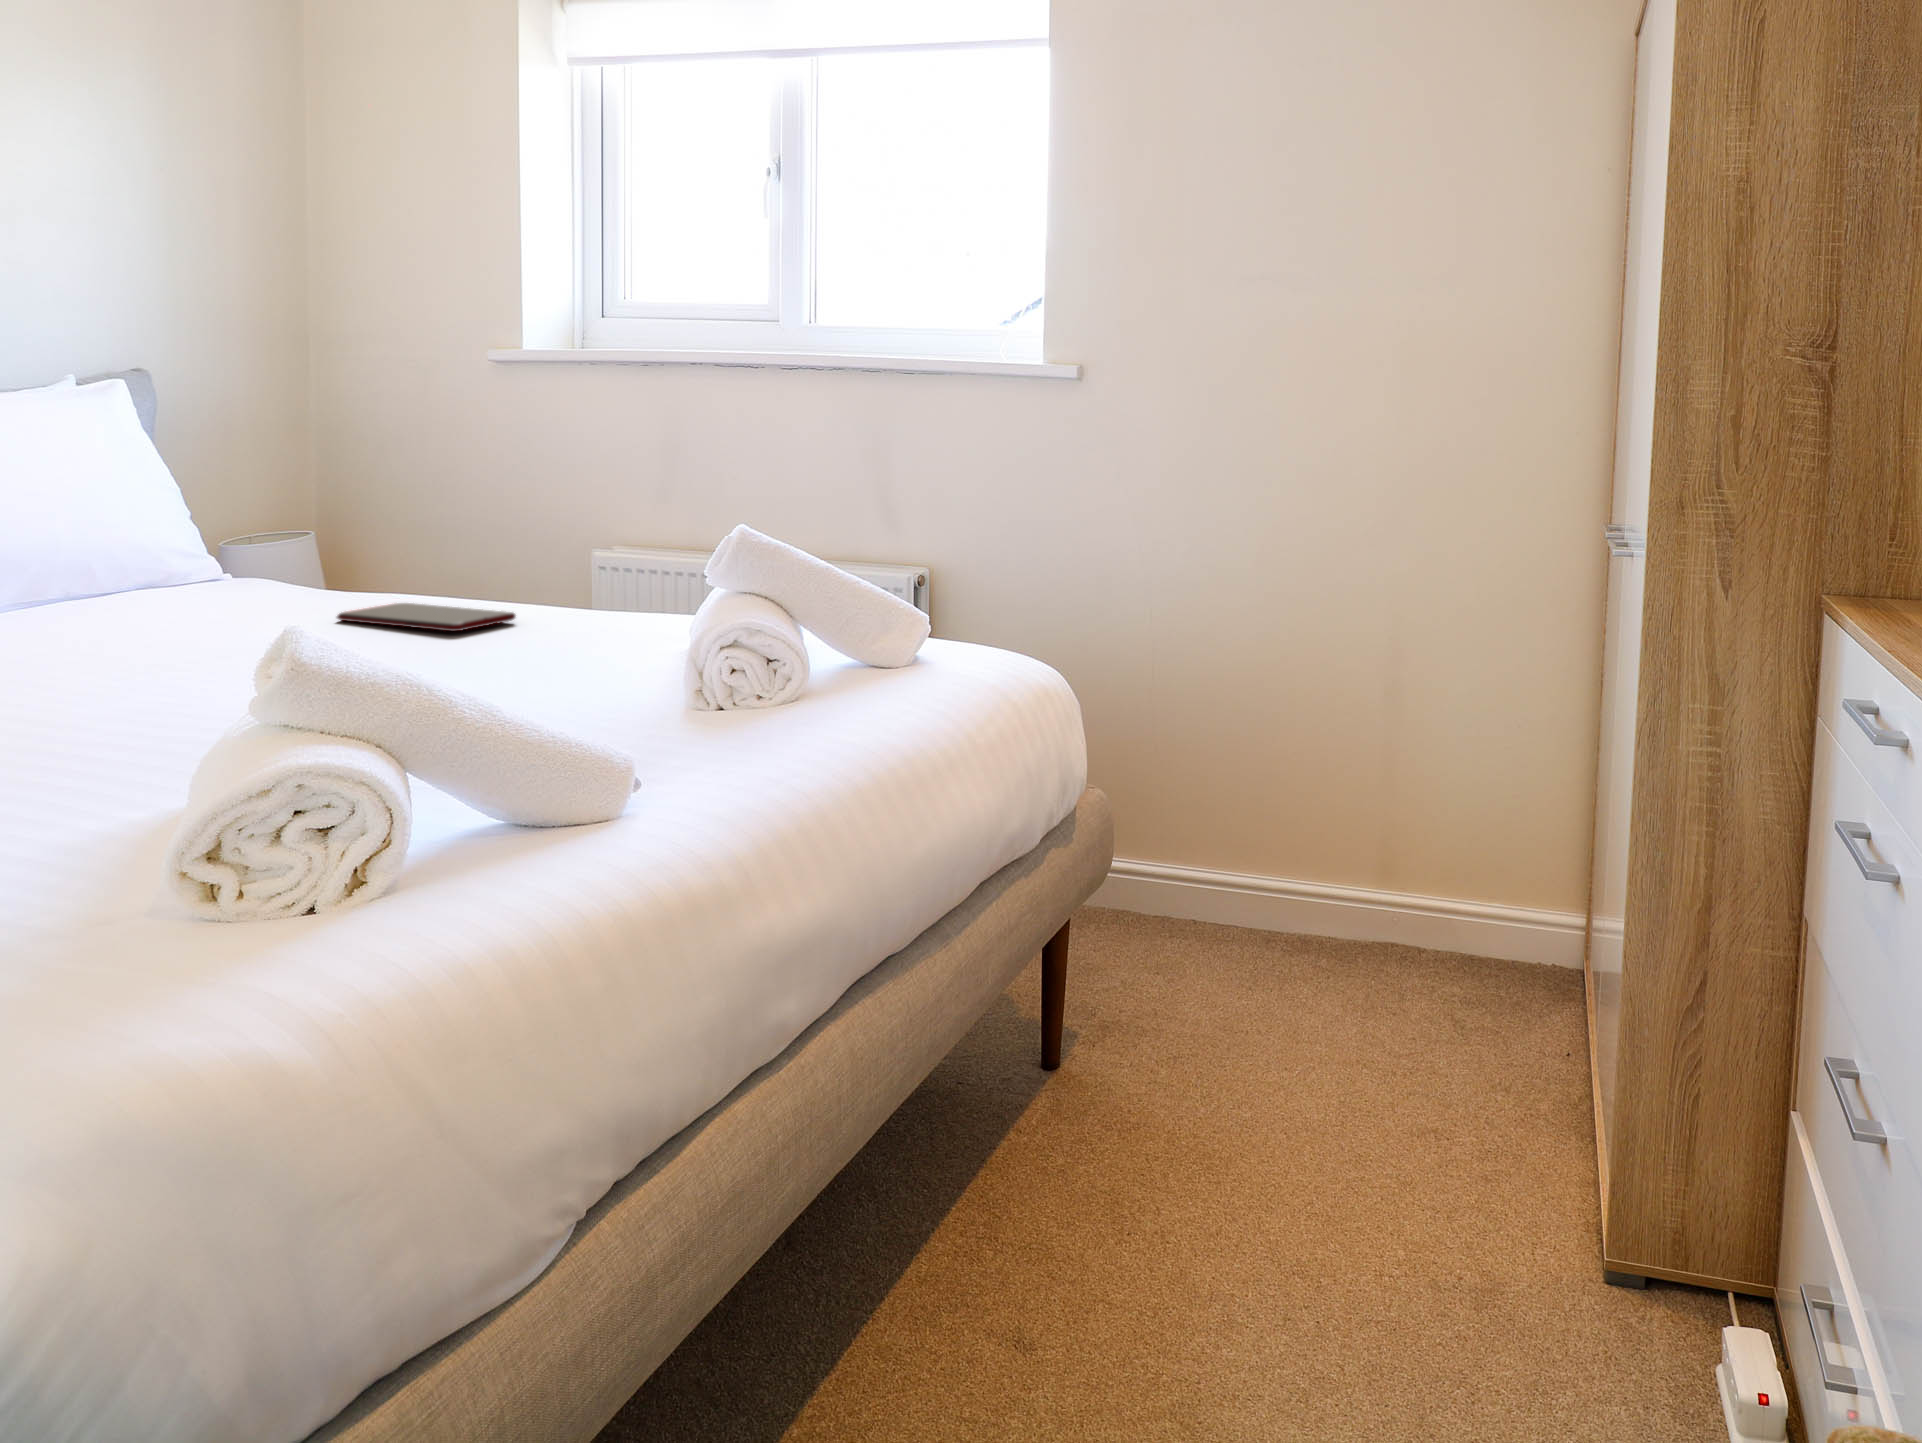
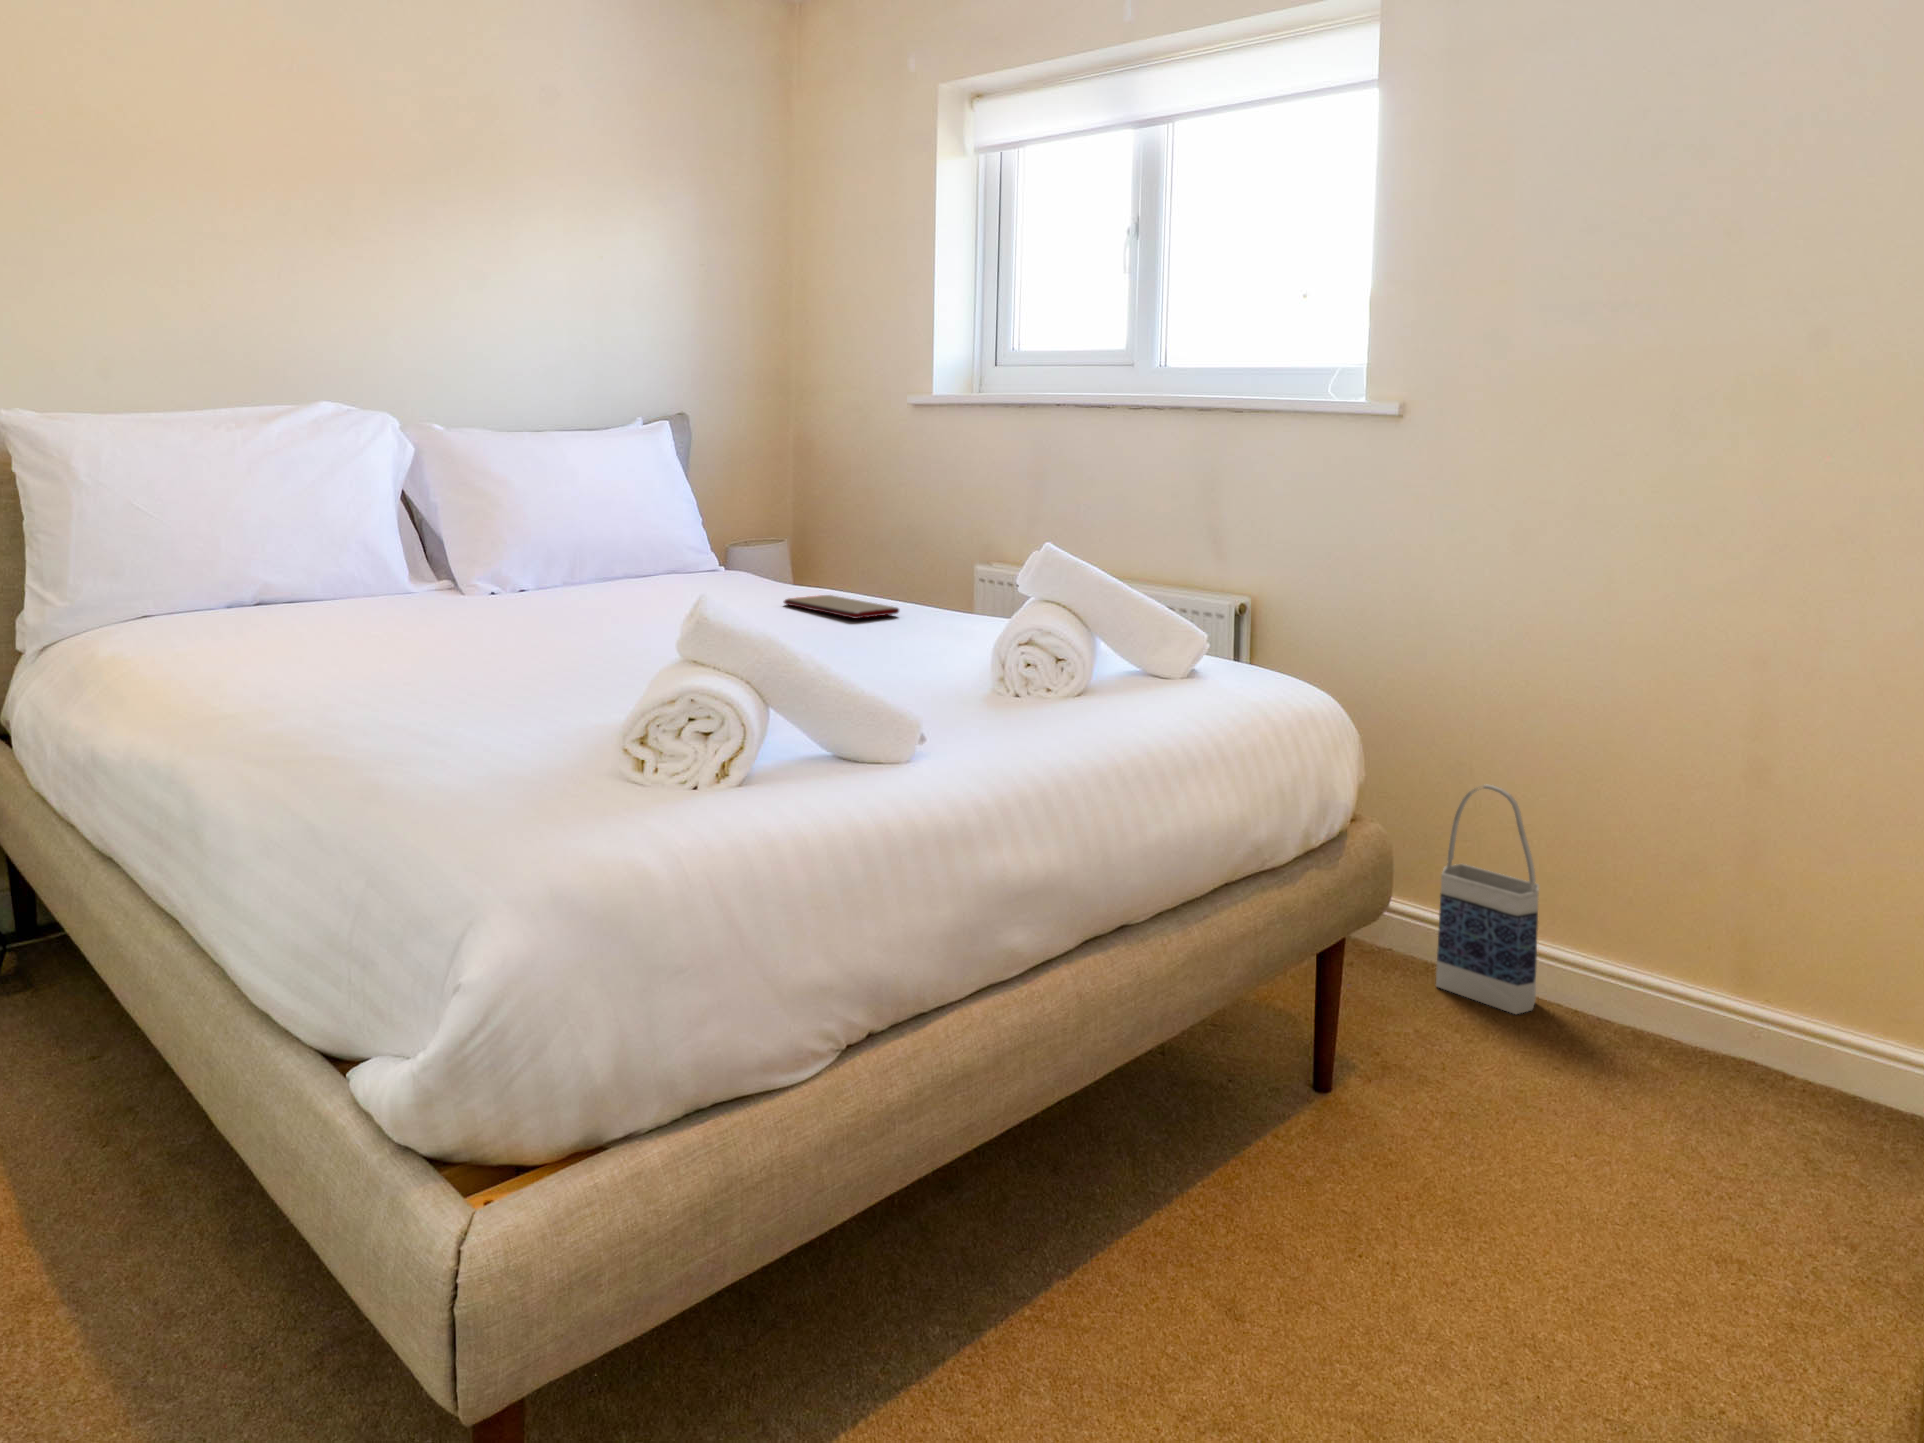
bag: none [1133,733,1223,945] -> present [1436,784,1539,1014]

